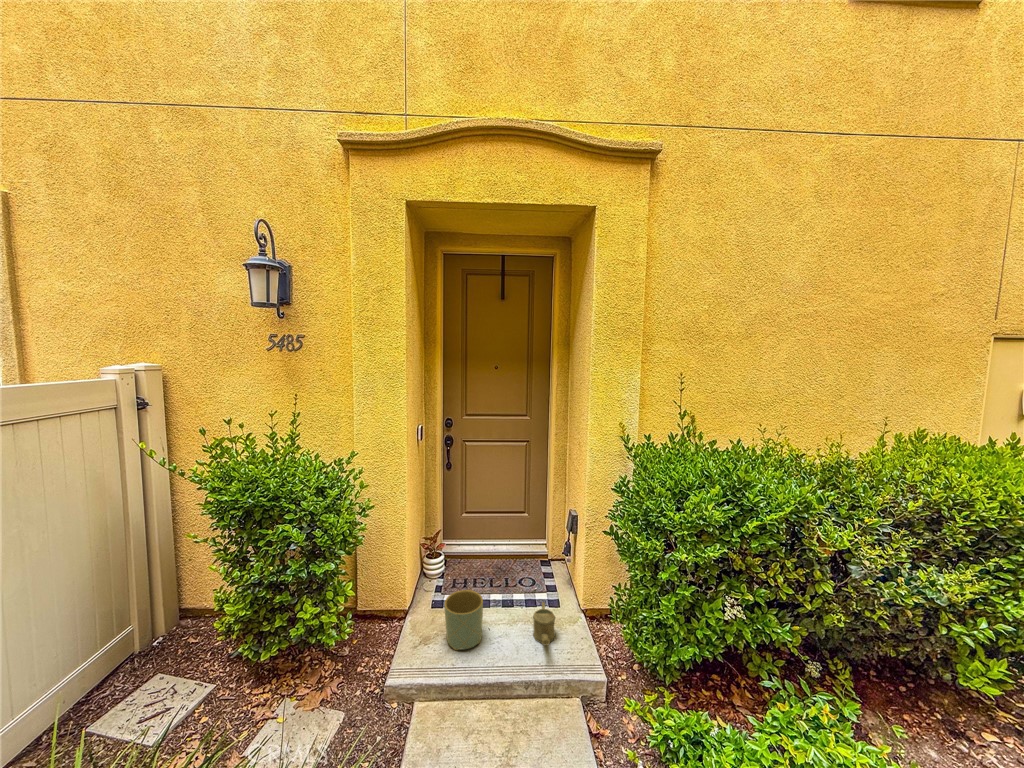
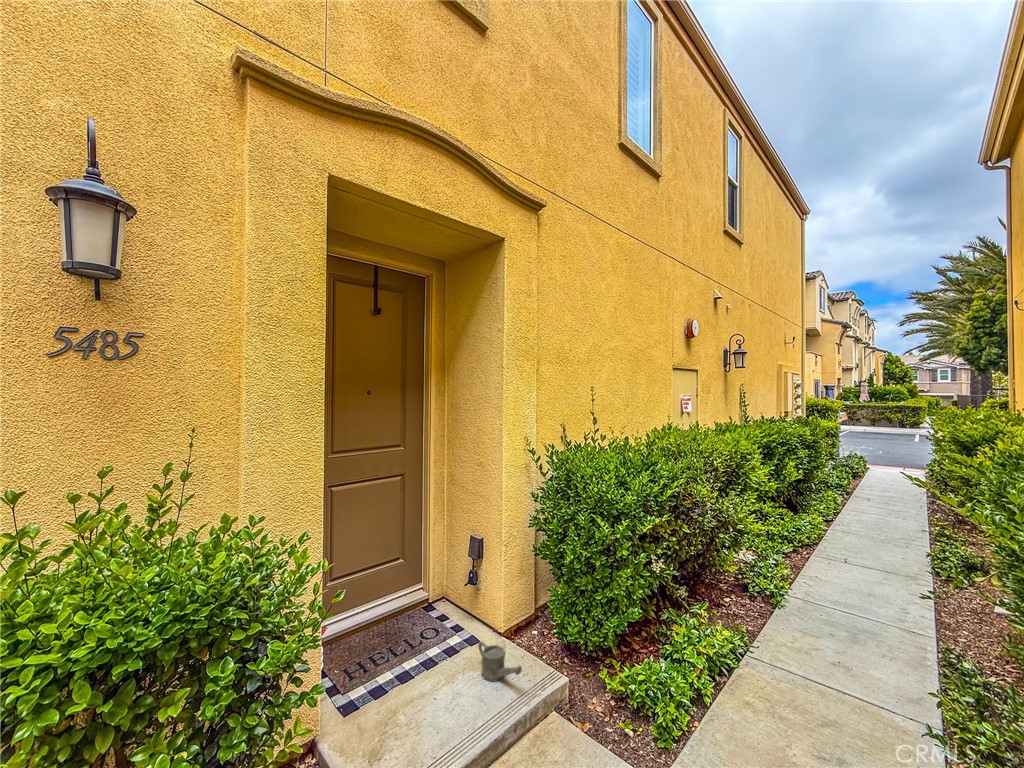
planter: present [444,590,483,650] -> none [399,656,446,733]

